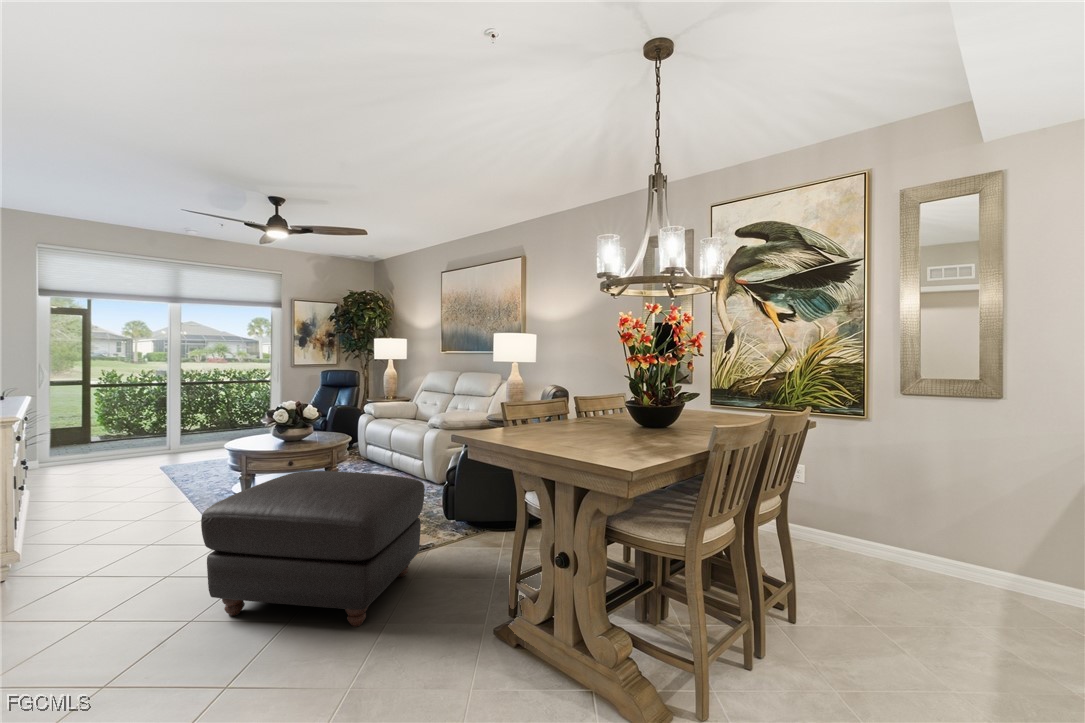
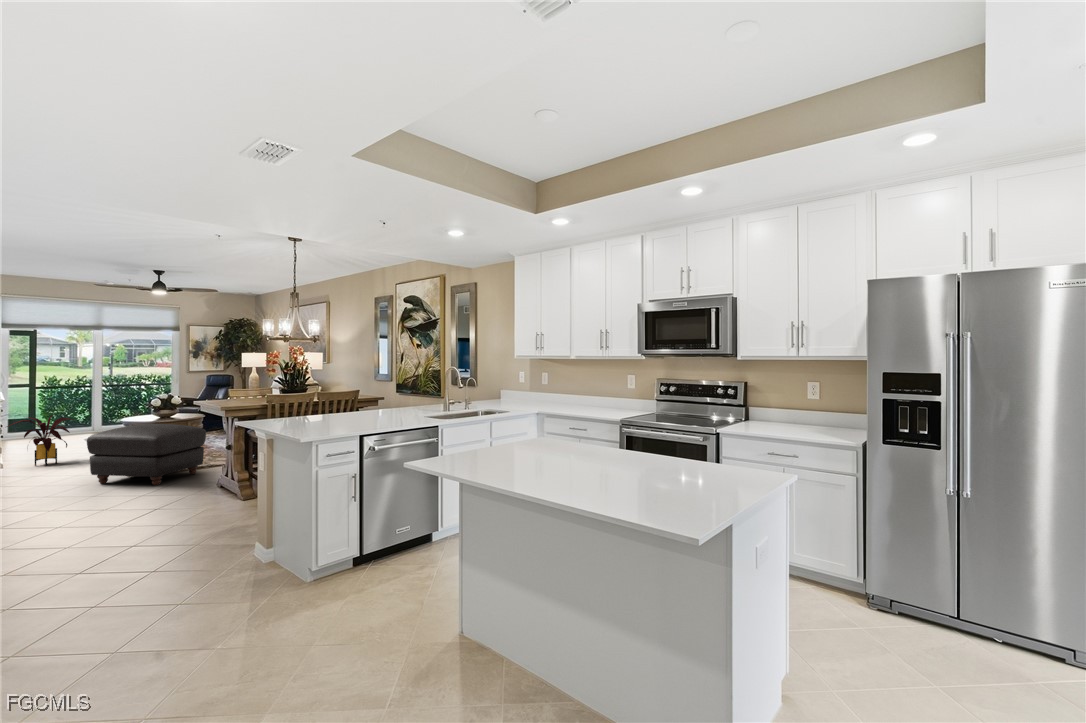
house plant: none [28,441,158,539] -> present [7,416,70,466]

